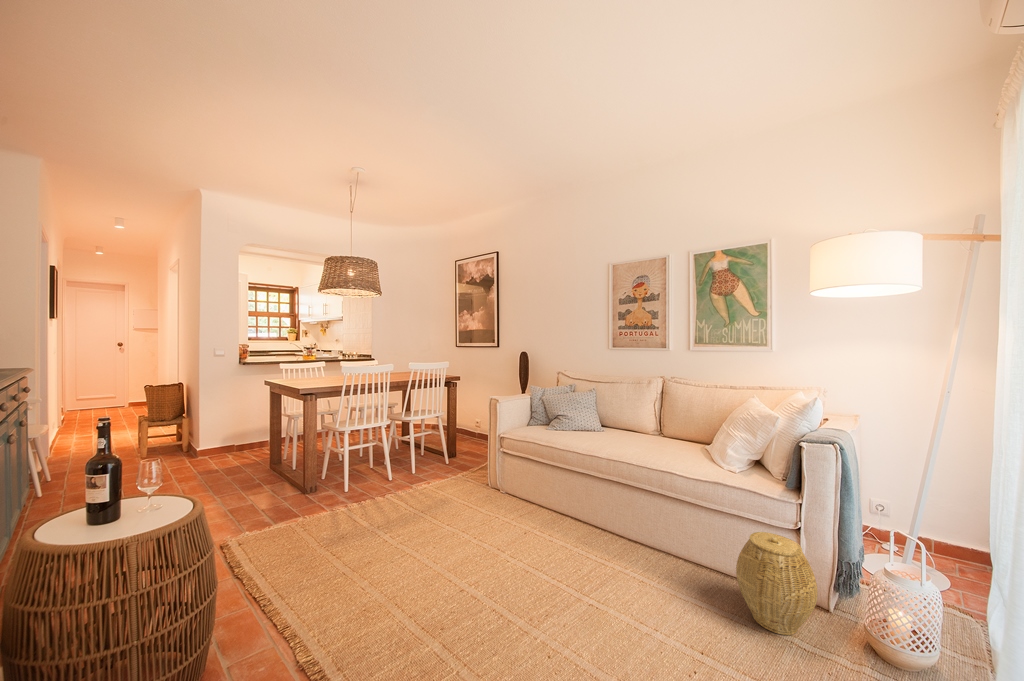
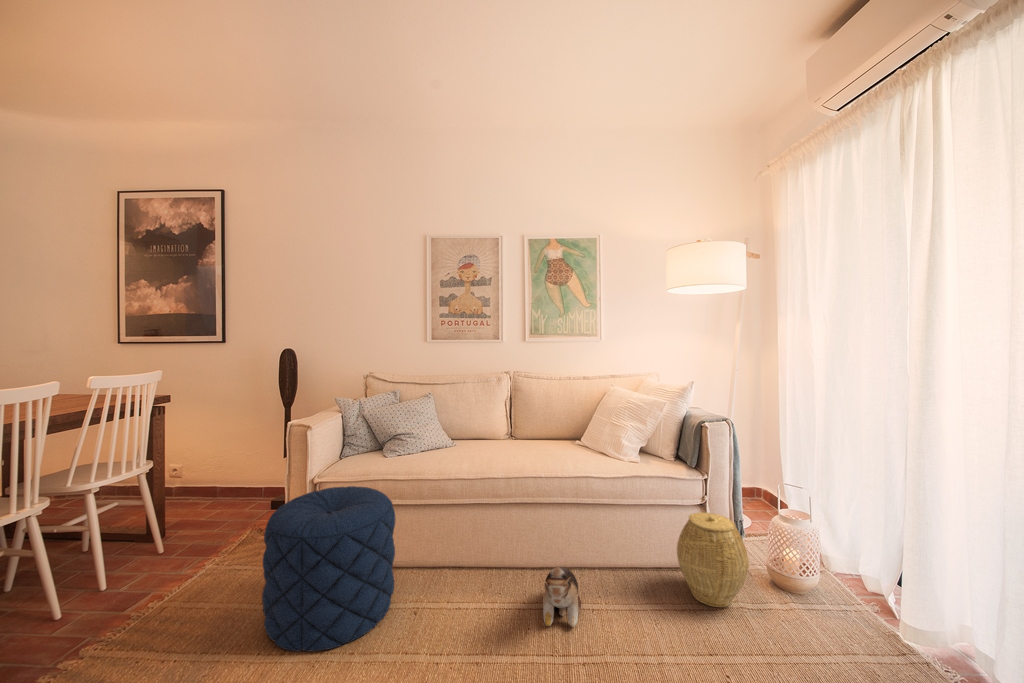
pouf: none [457,440,530,528] -> present [262,486,395,652]
plush toy: none [583,526,646,578] -> present [541,566,581,627]

